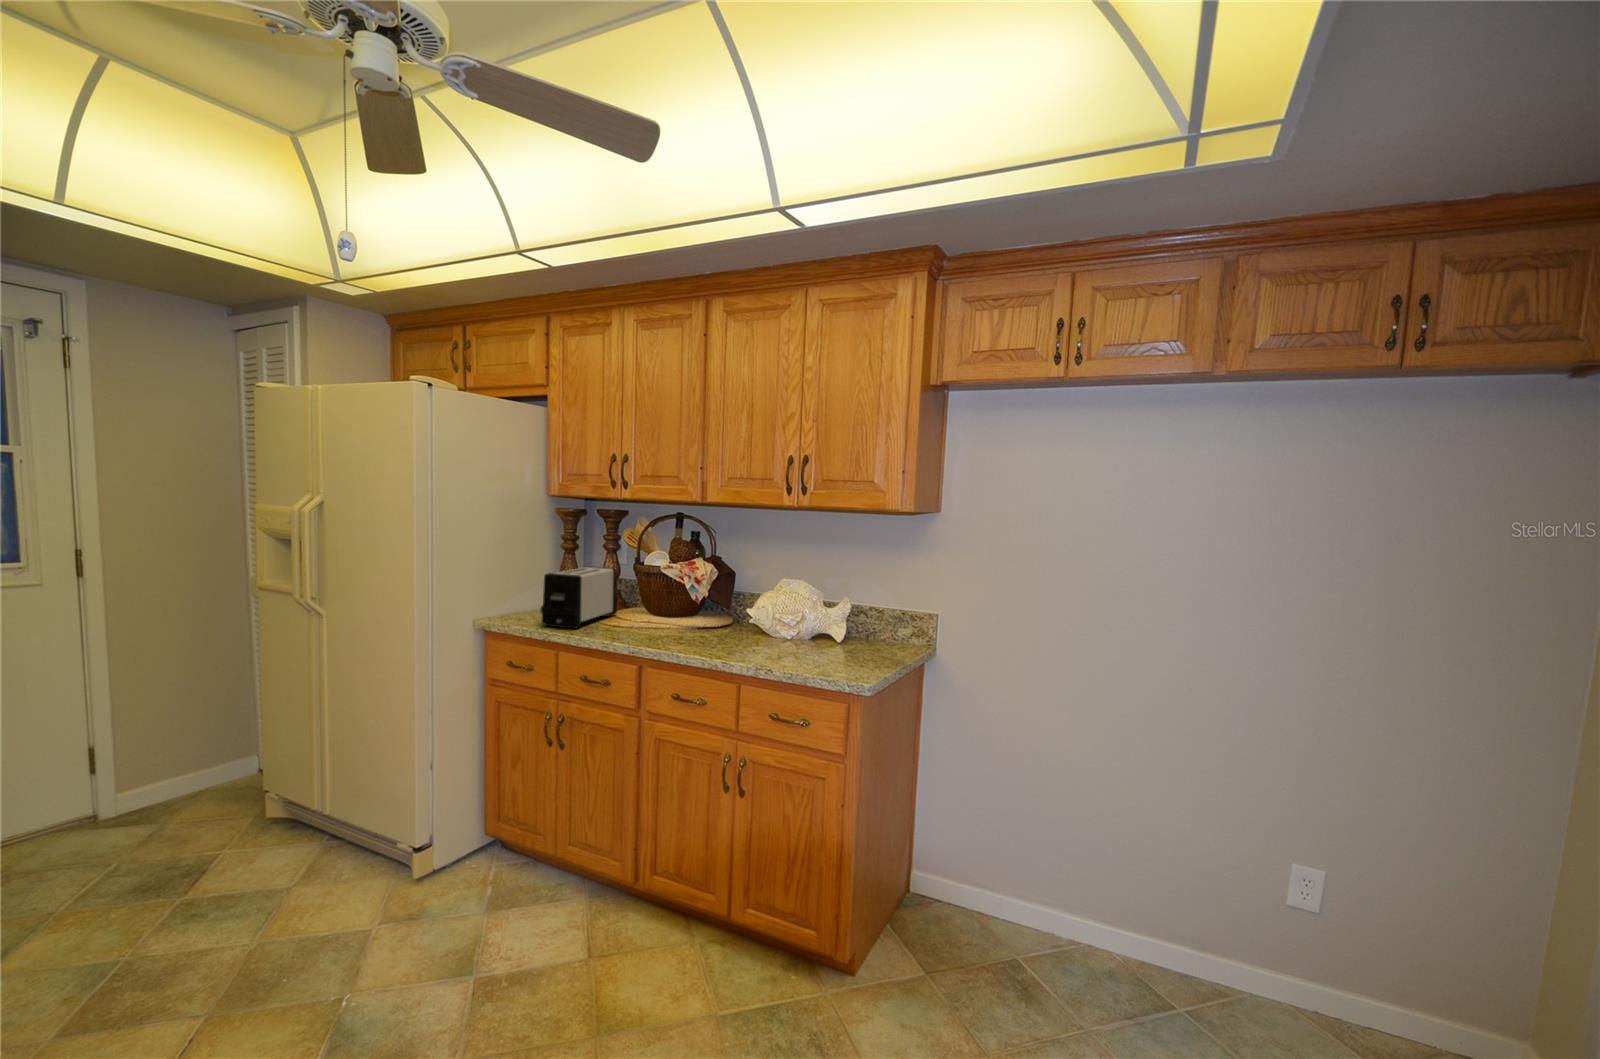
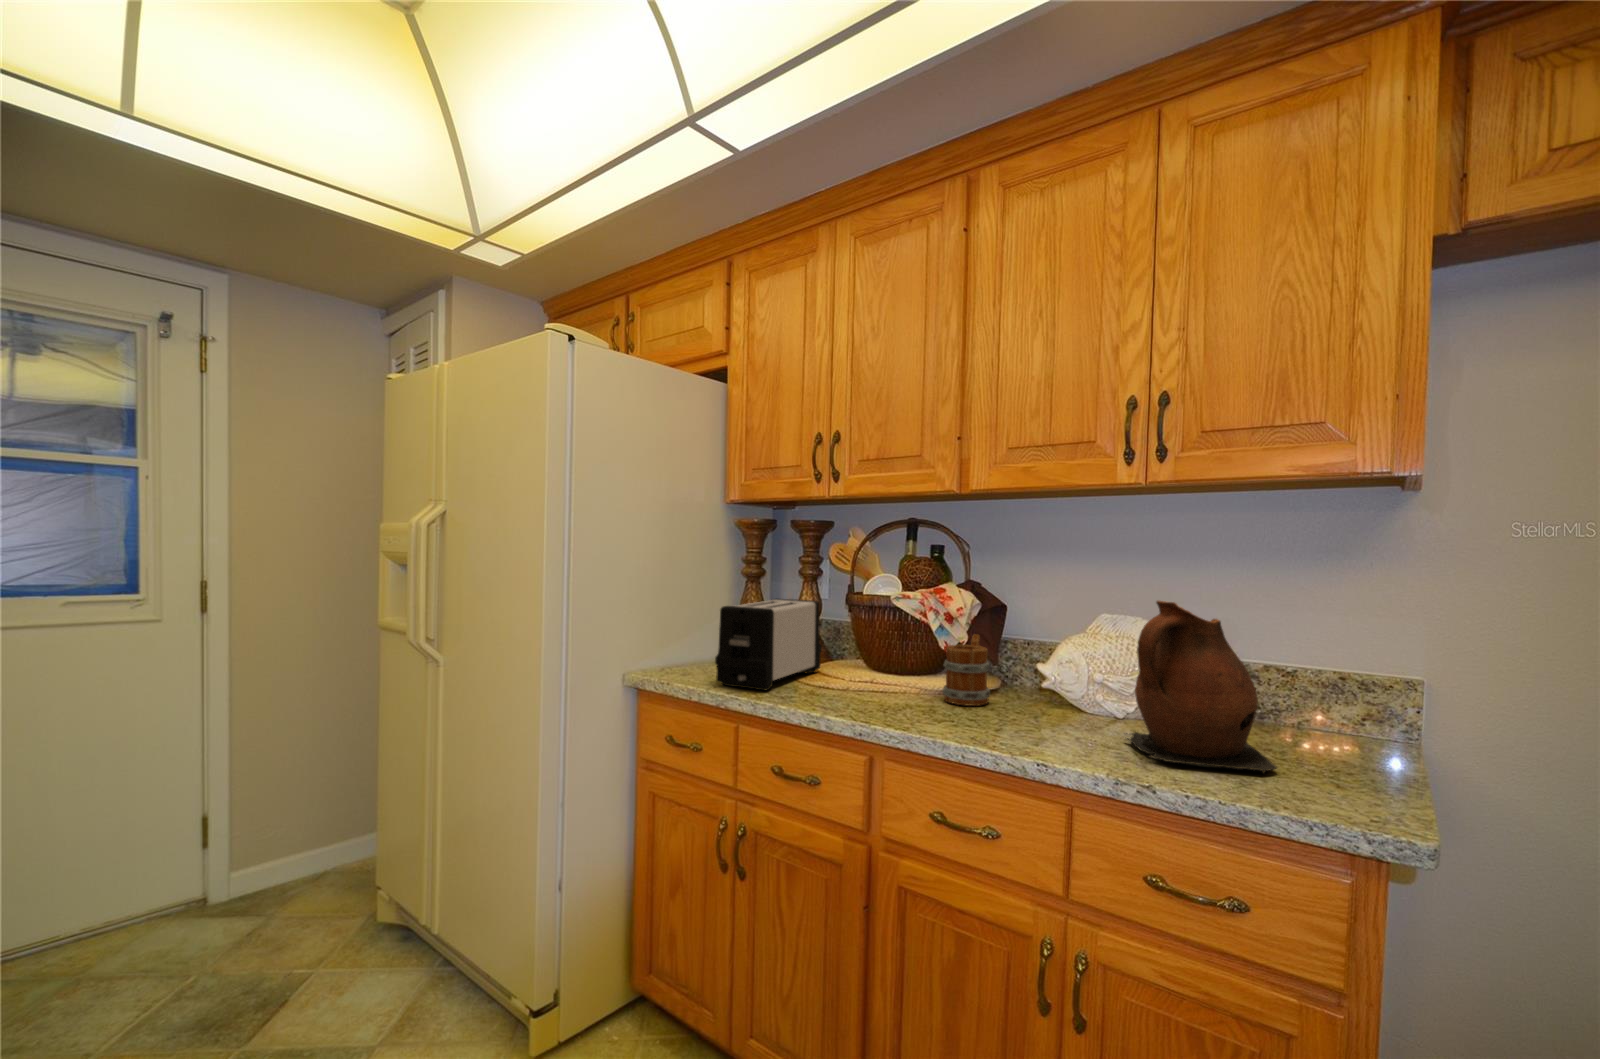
ceramic pitcher: none [780,573,845,663] -> present [1126,601,1277,773]
mug: none [690,590,719,634] -> present [943,634,990,706]

